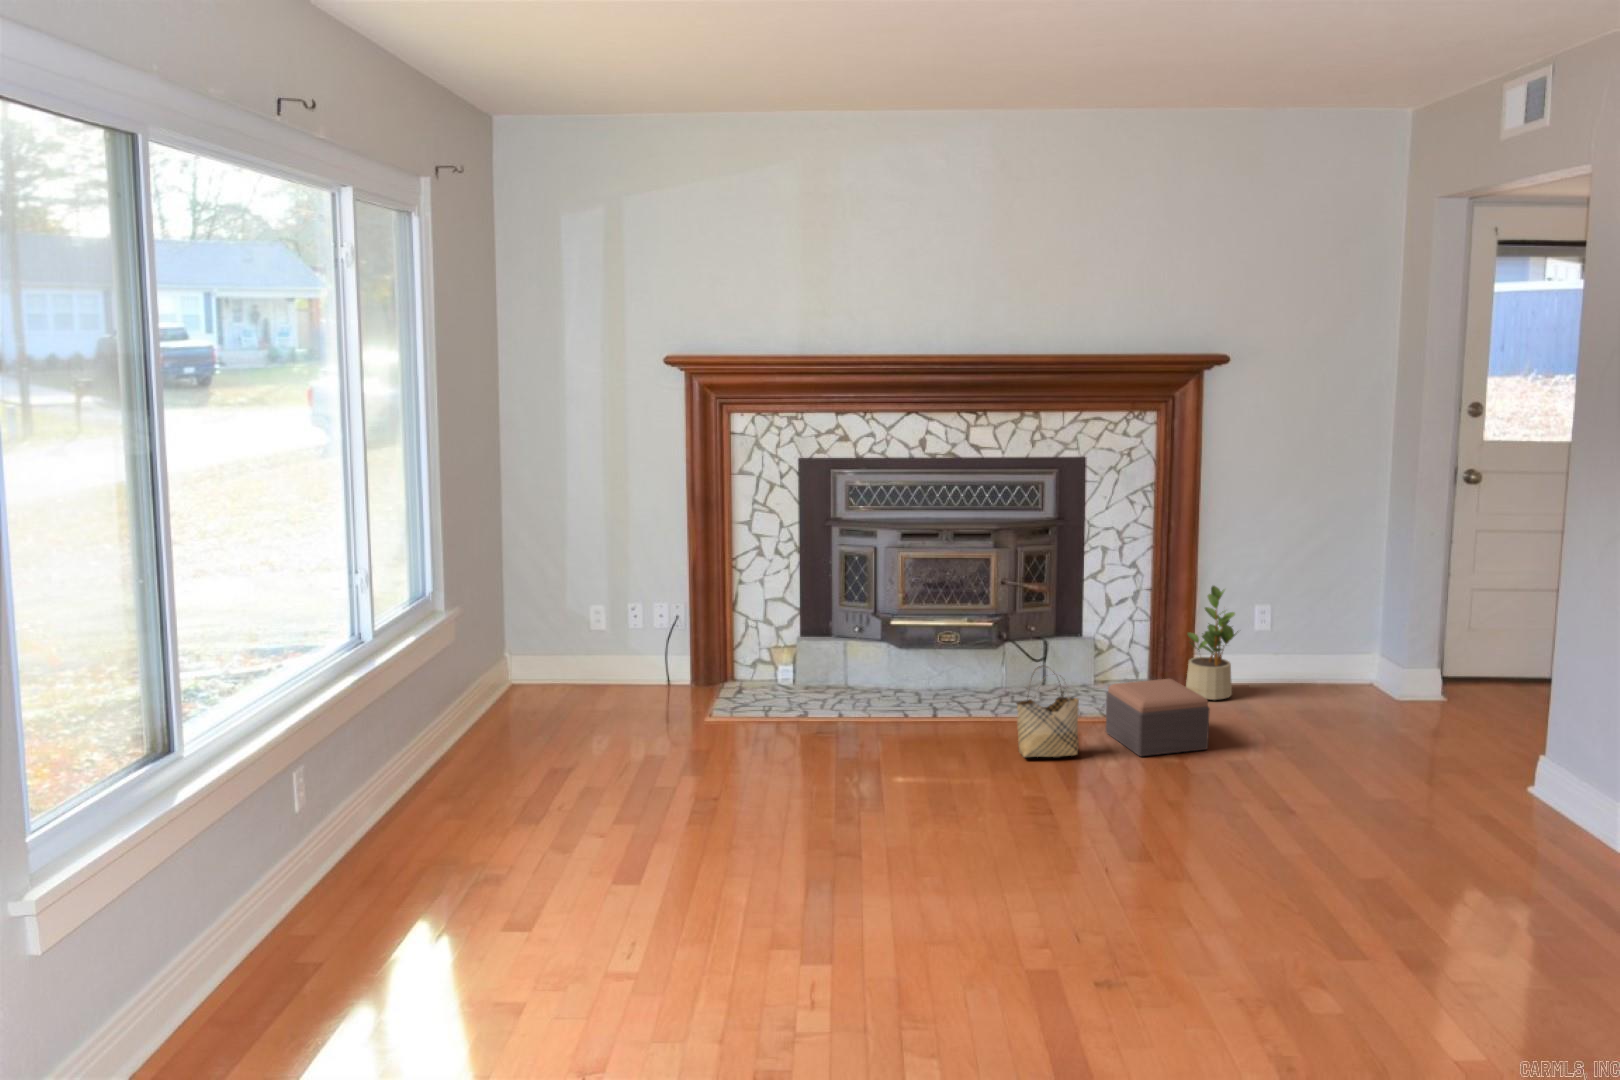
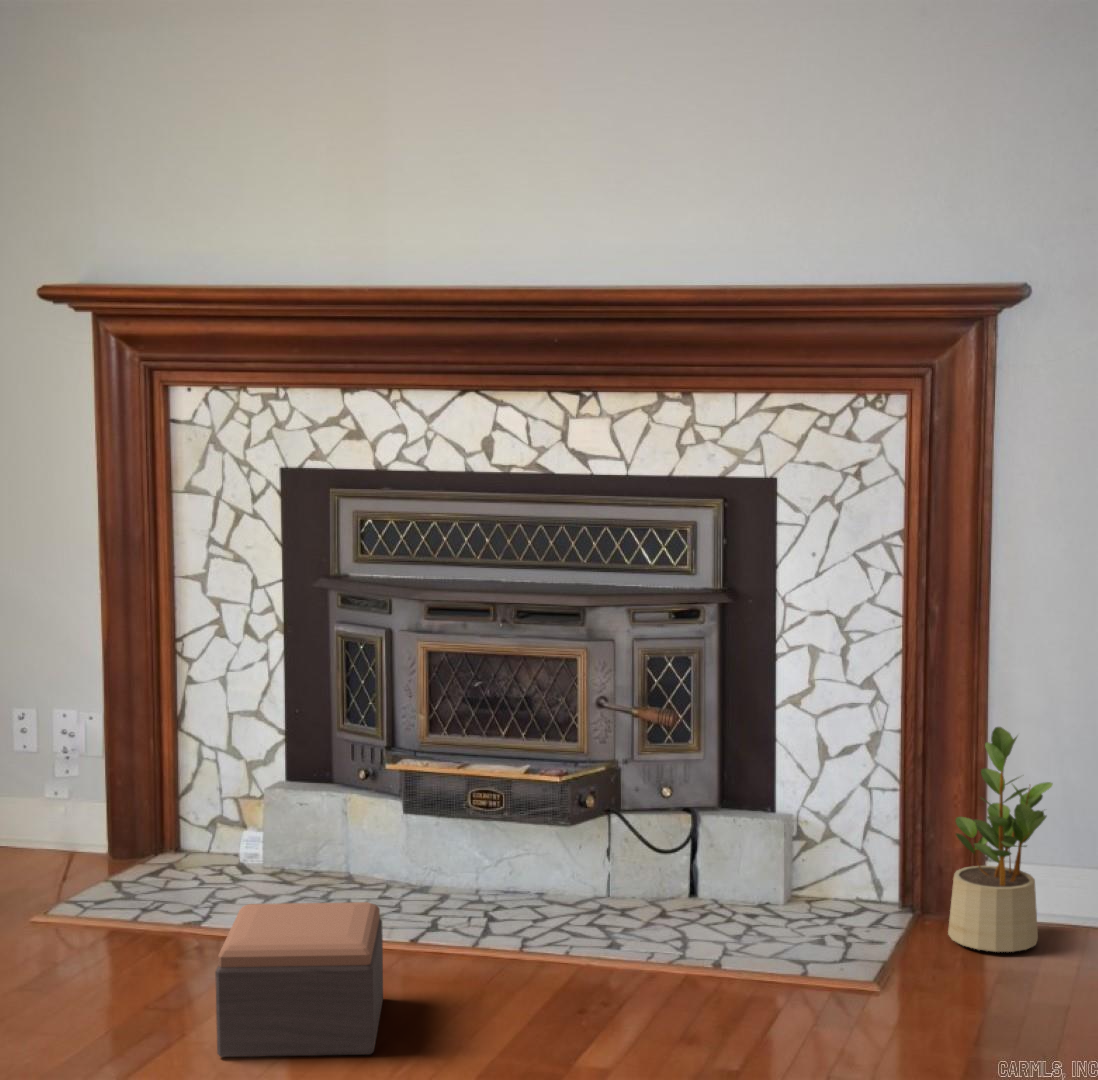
woven basket: present [1017,666,1079,757] -> none [506,857,638,1043]
footstool: present [1106,679,1210,756] -> present [215,902,383,1057]

